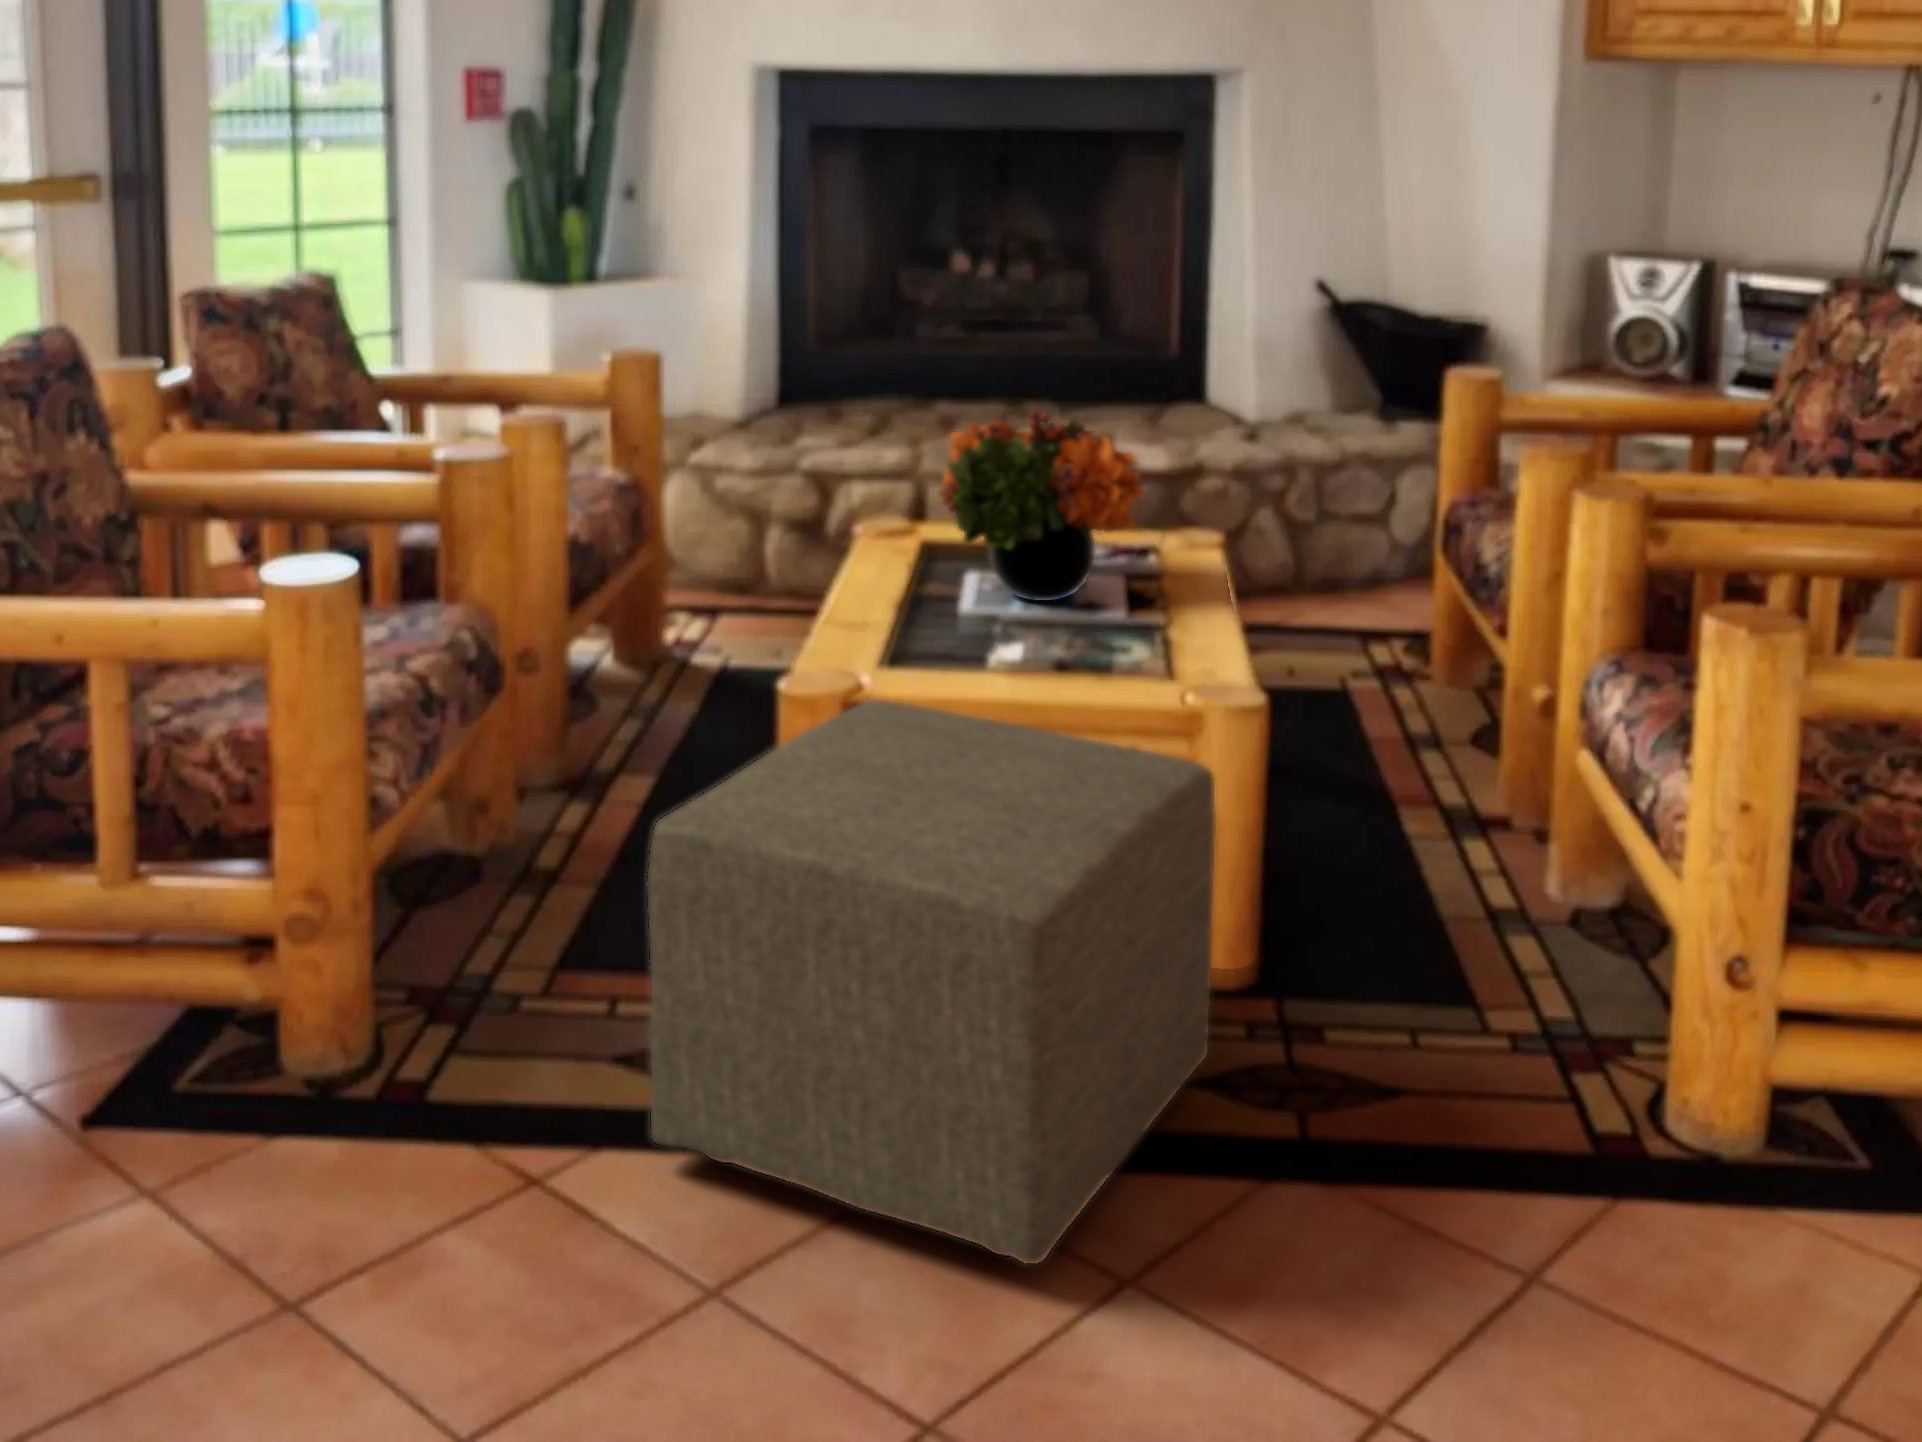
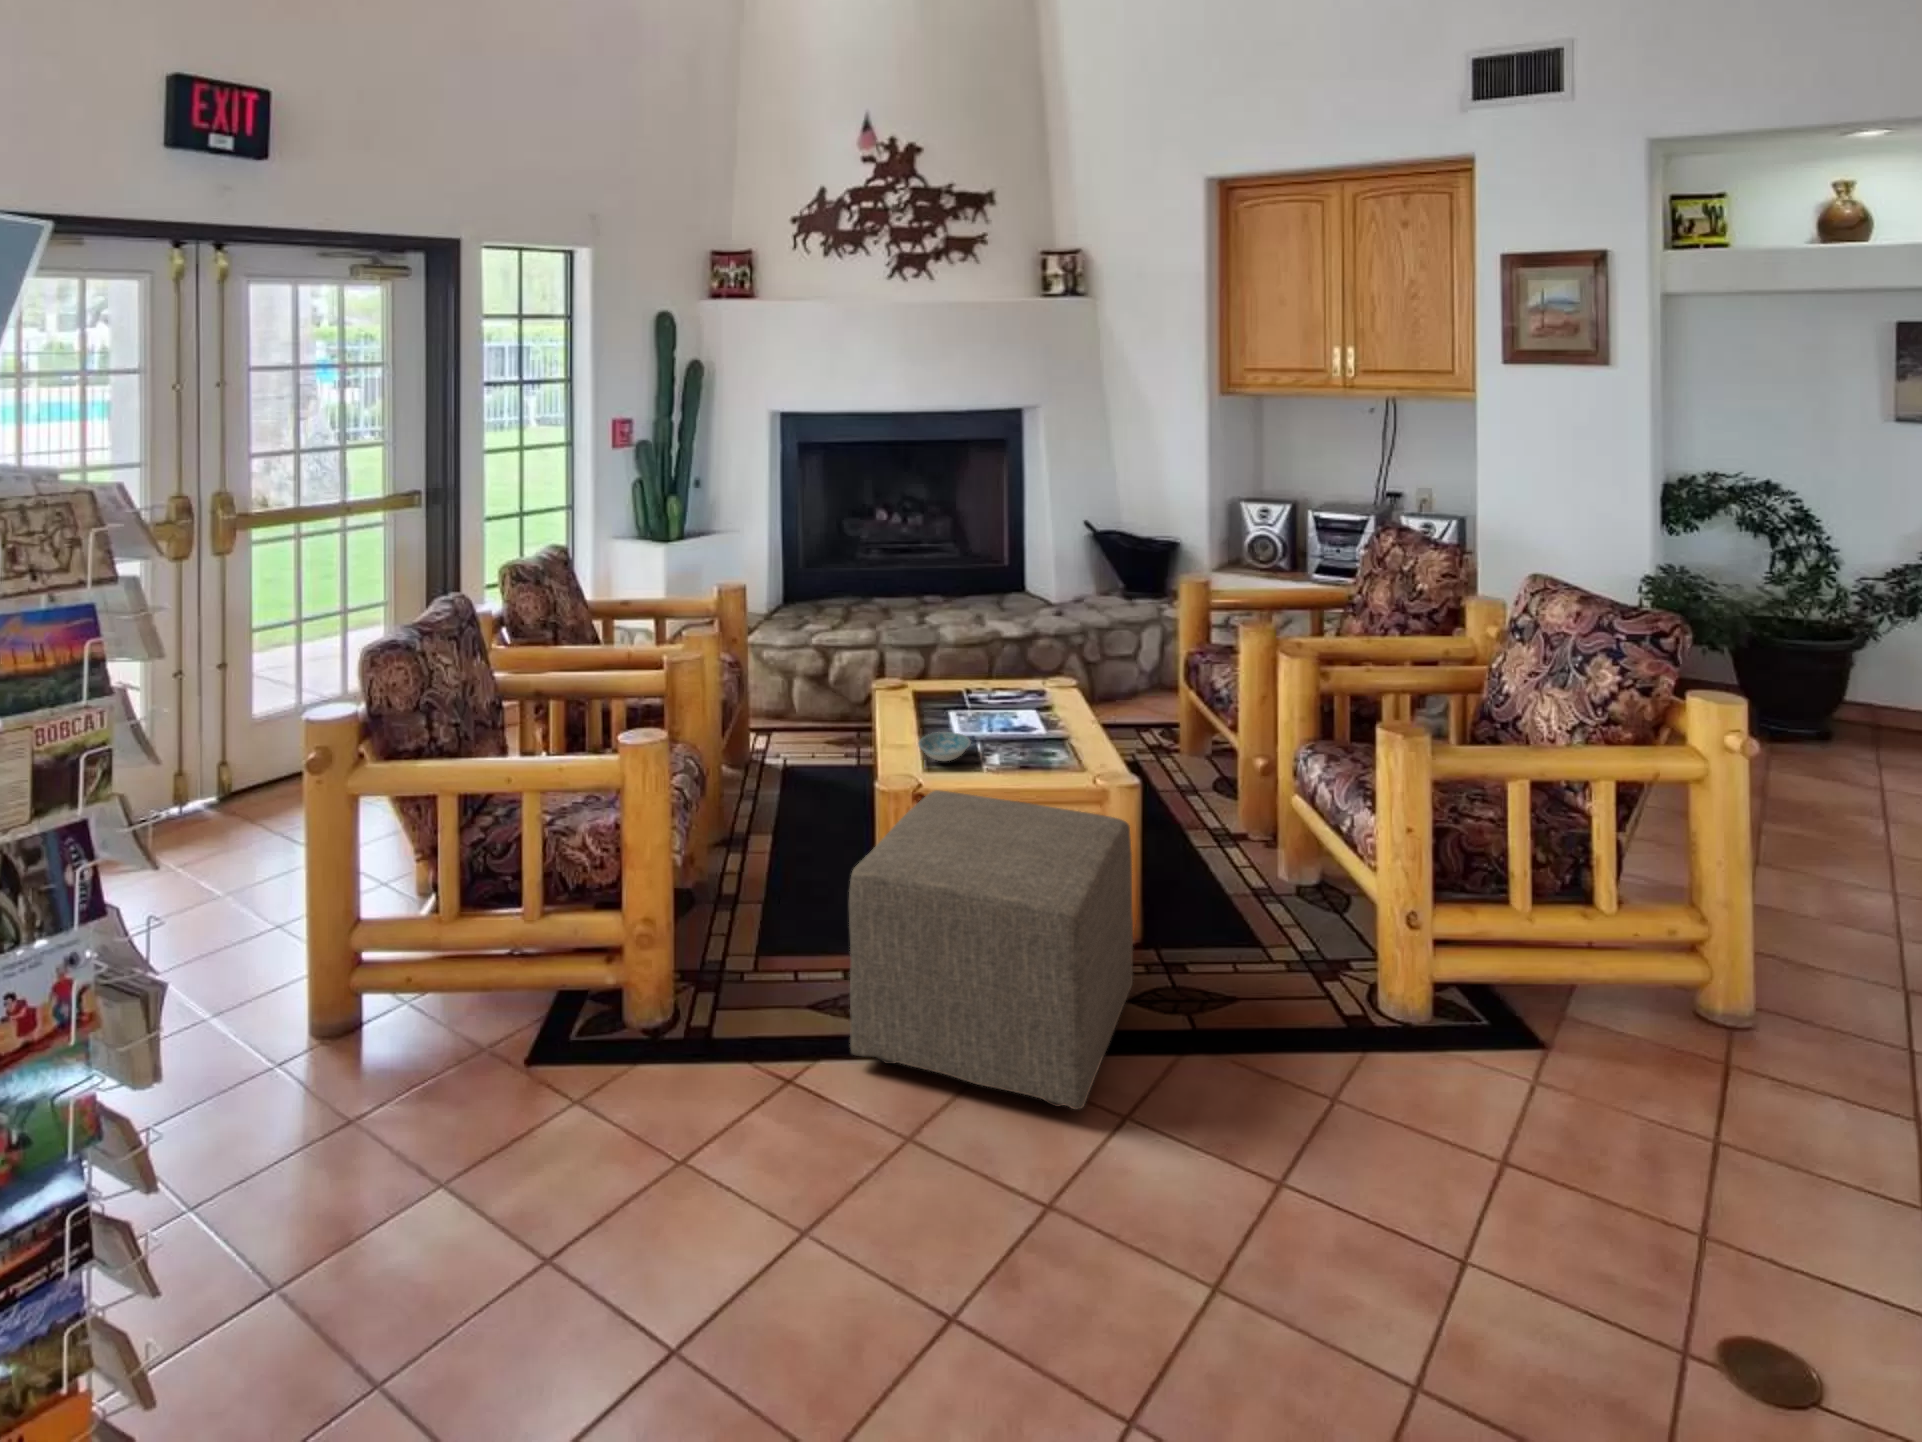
flower arrangement: present [940,411,1144,601] -> none [930,618,1045,724]
ceramic bowl: none [876,605,975,655] -> present [918,732,971,762]

